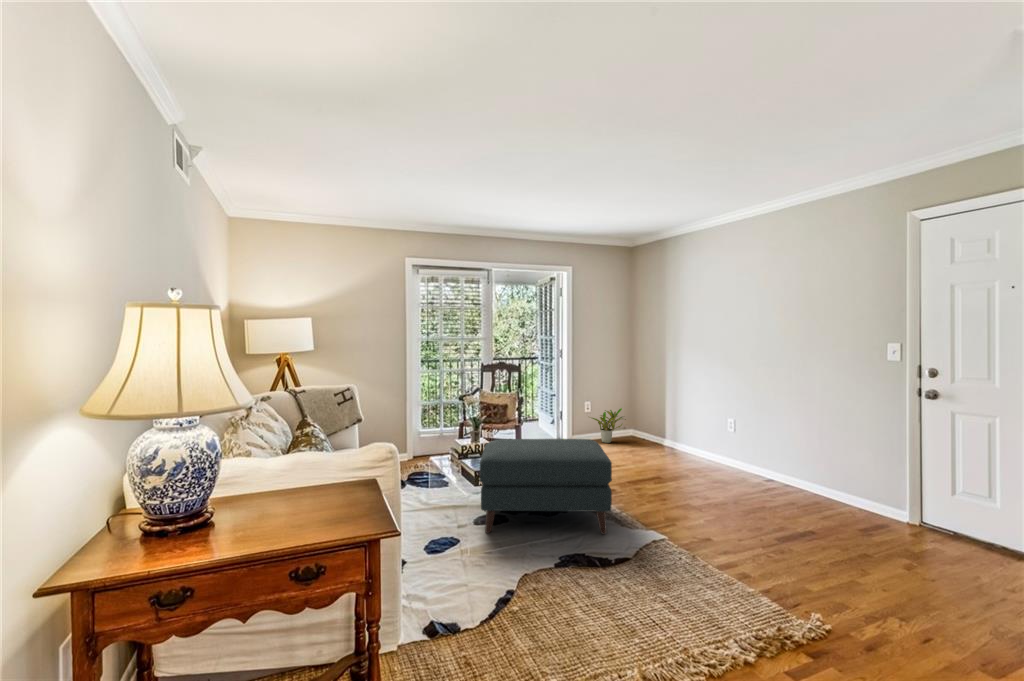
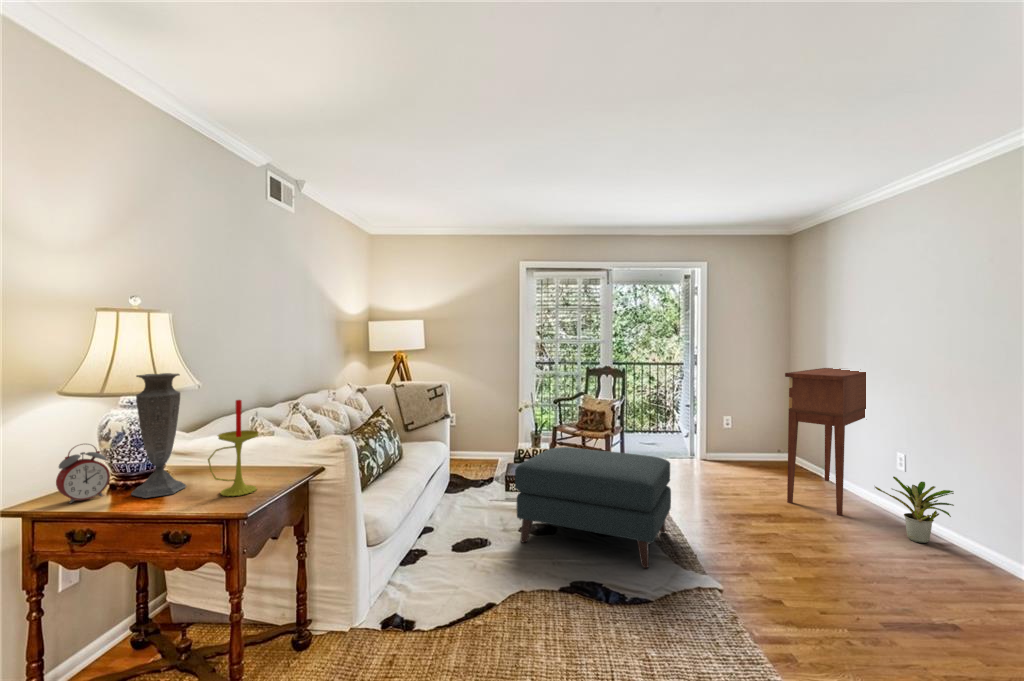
console table: none [653,358,700,472] -> present [785,368,866,516]
vase: none [212,383,268,538] -> present [131,373,186,498]
candle: none [320,407,364,519] -> present [208,400,259,496]
potted plant: present [592,408,626,443] -> present [875,477,954,543]
alarm clock: none [118,480,180,561] -> present [56,444,110,503]

